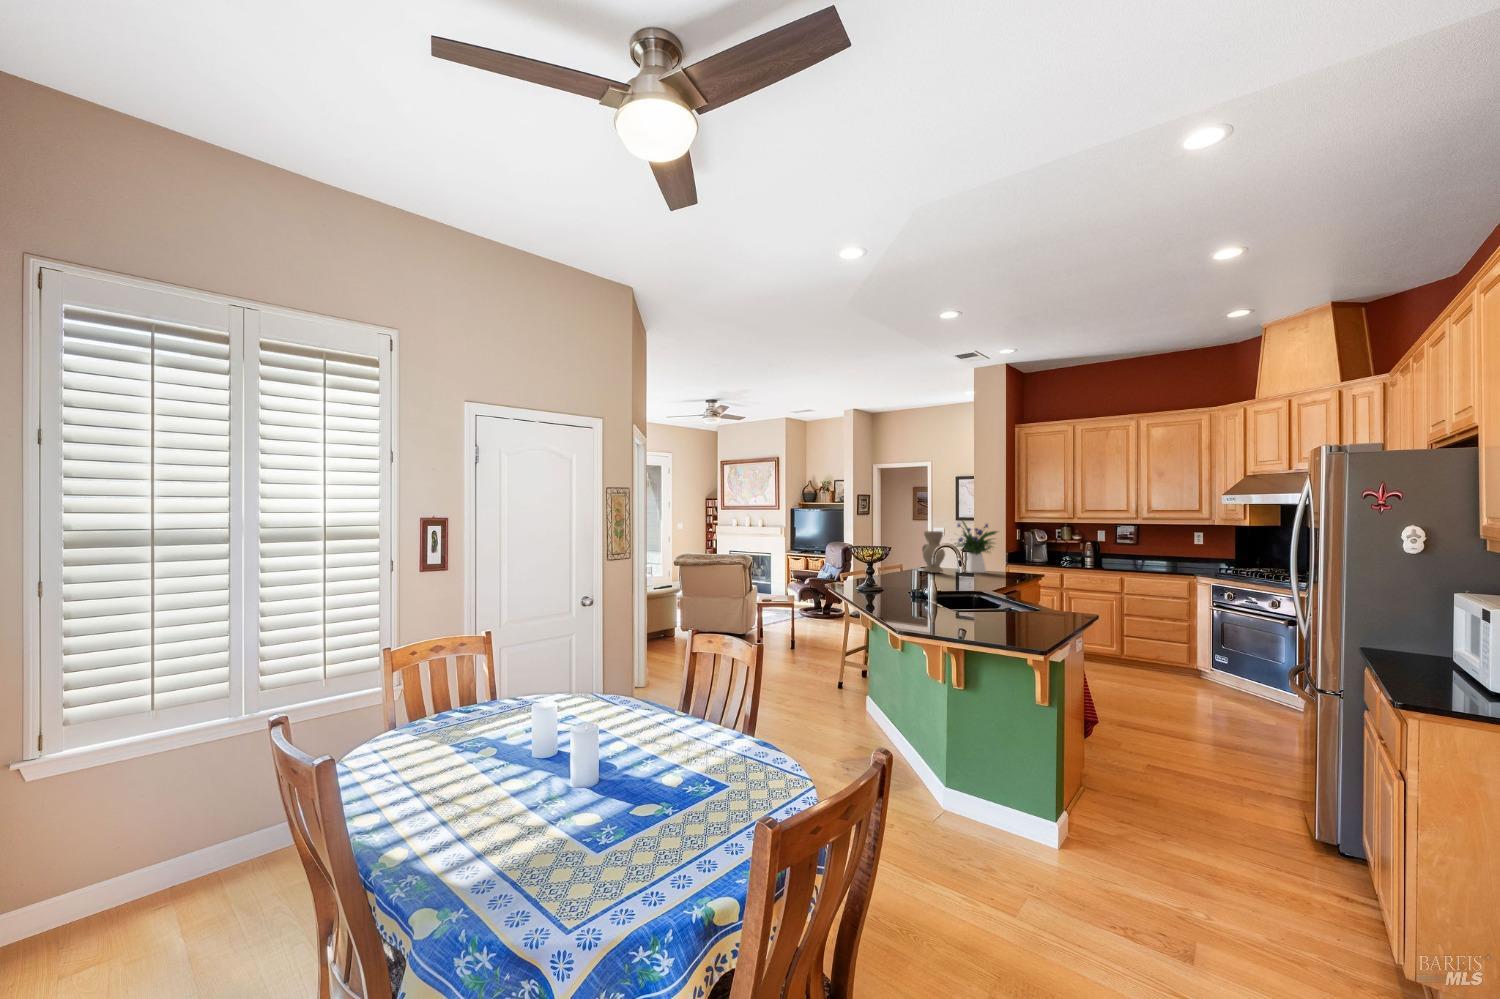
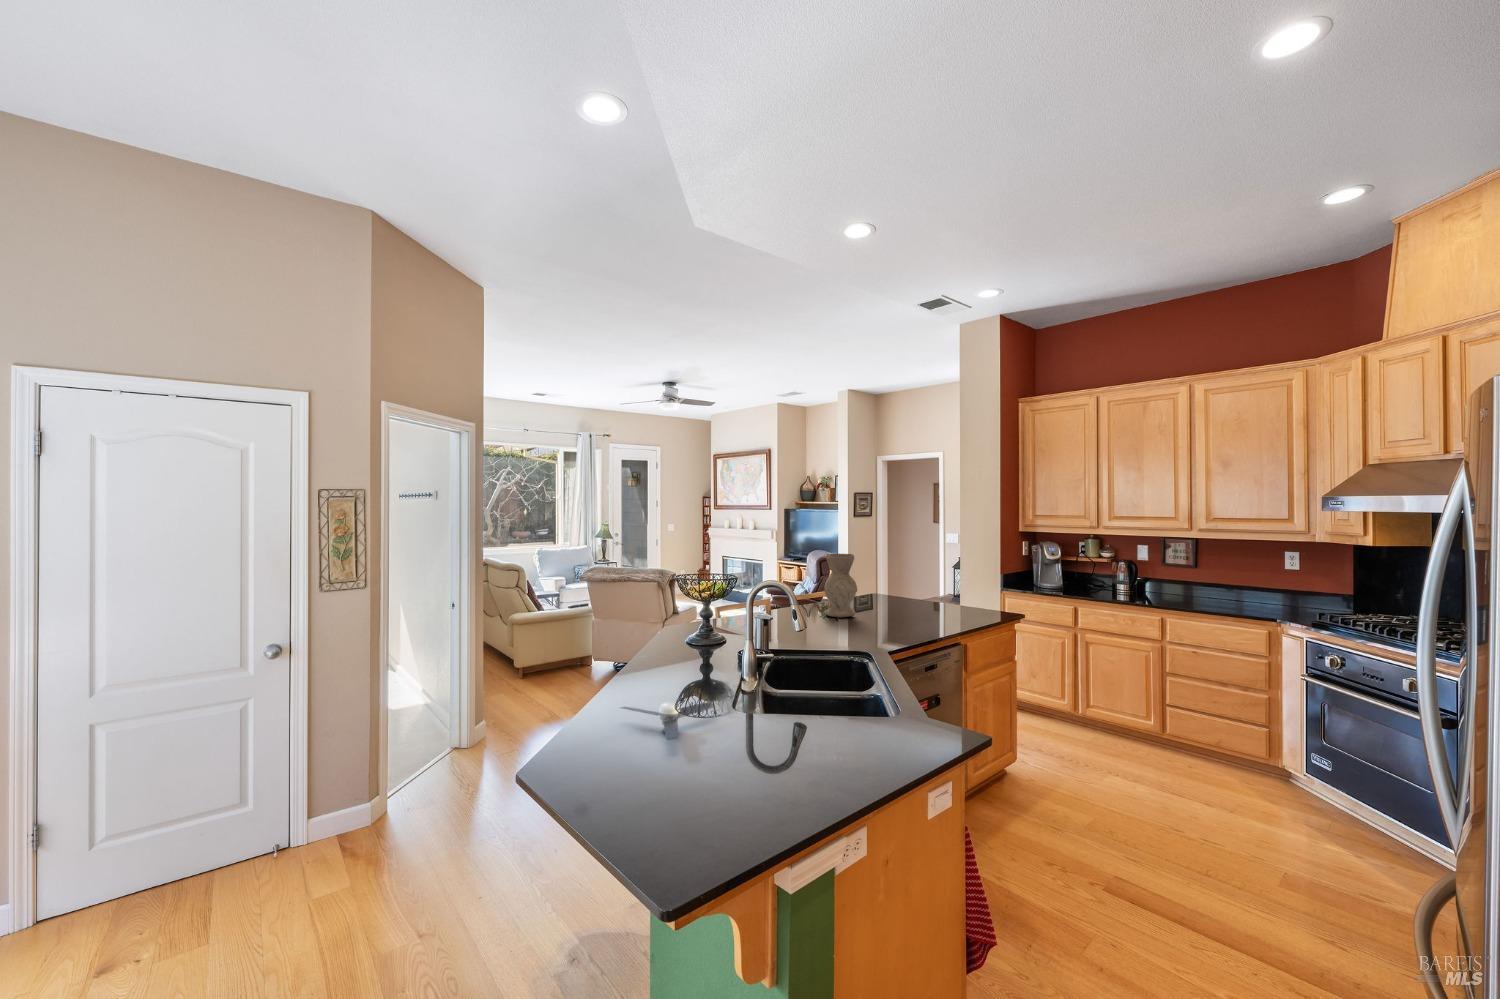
flower arrangement: present [955,521,997,573] -> none [878,535,954,615]

